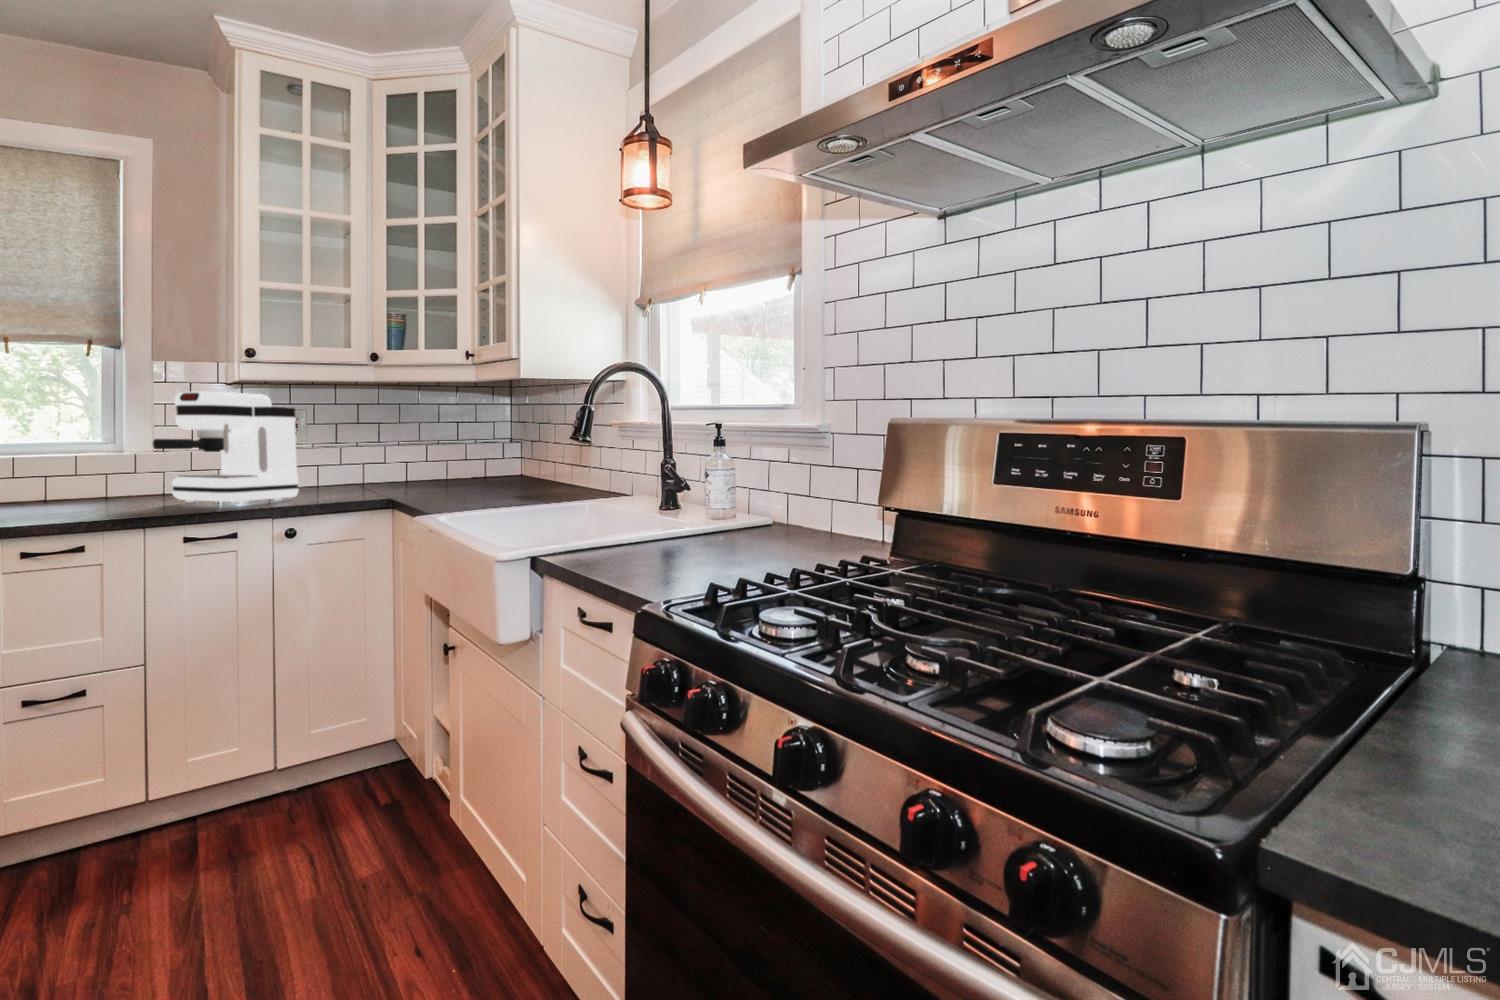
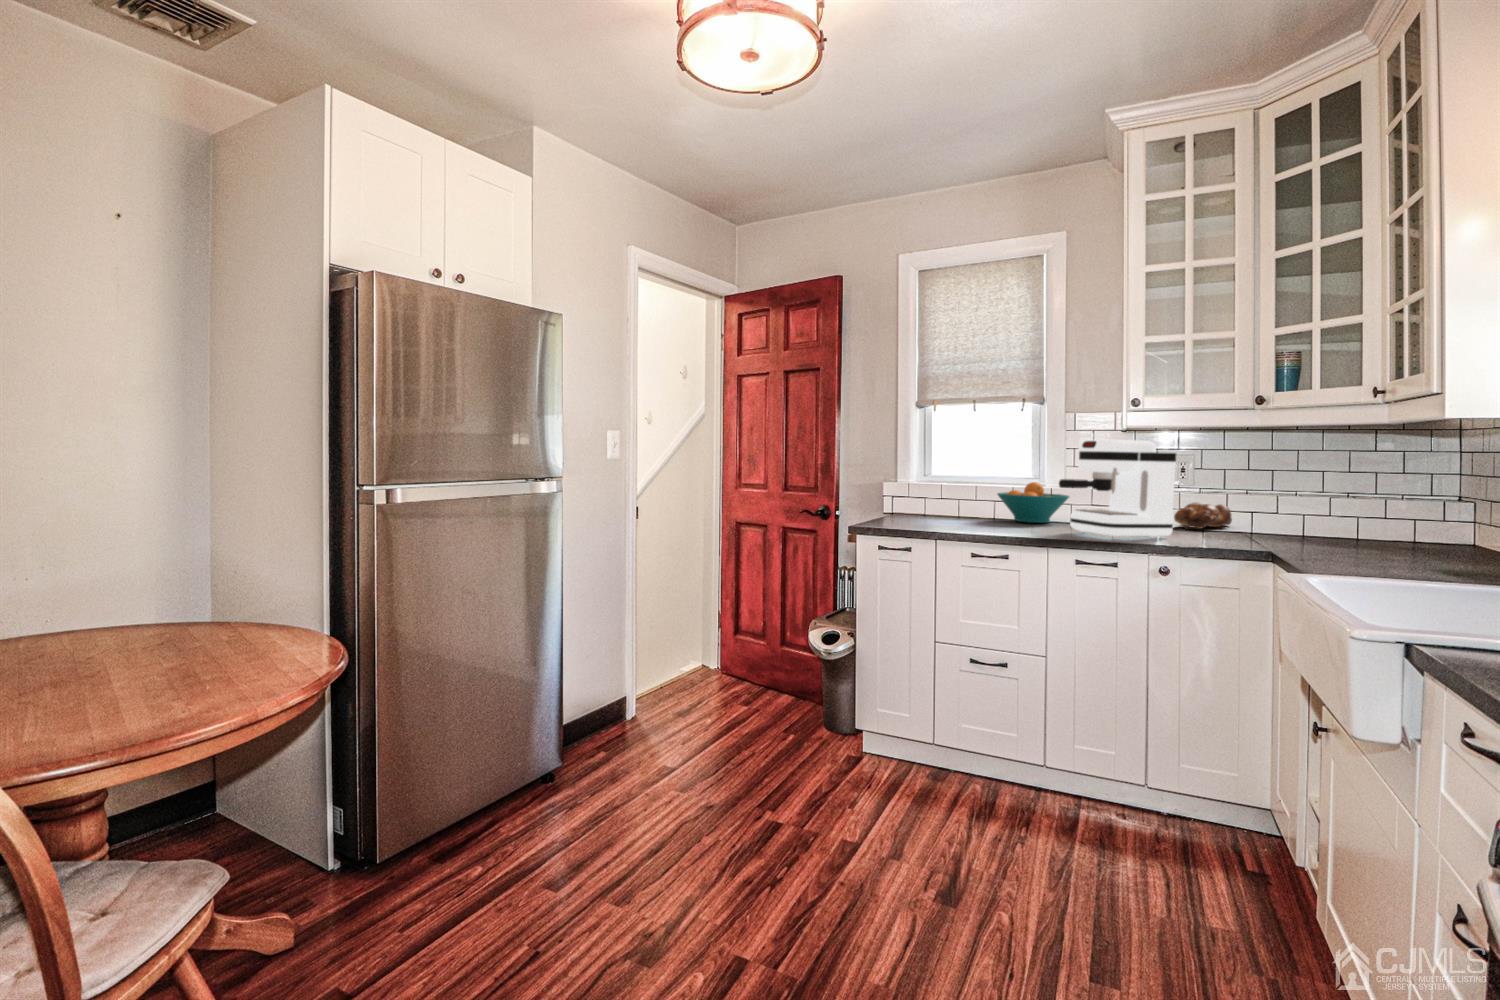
fruit bowl: none [54,446,166,498] -> present [997,482,1069,523]
bread loaf: none [296,462,353,489] -> present [1174,502,1232,529]

